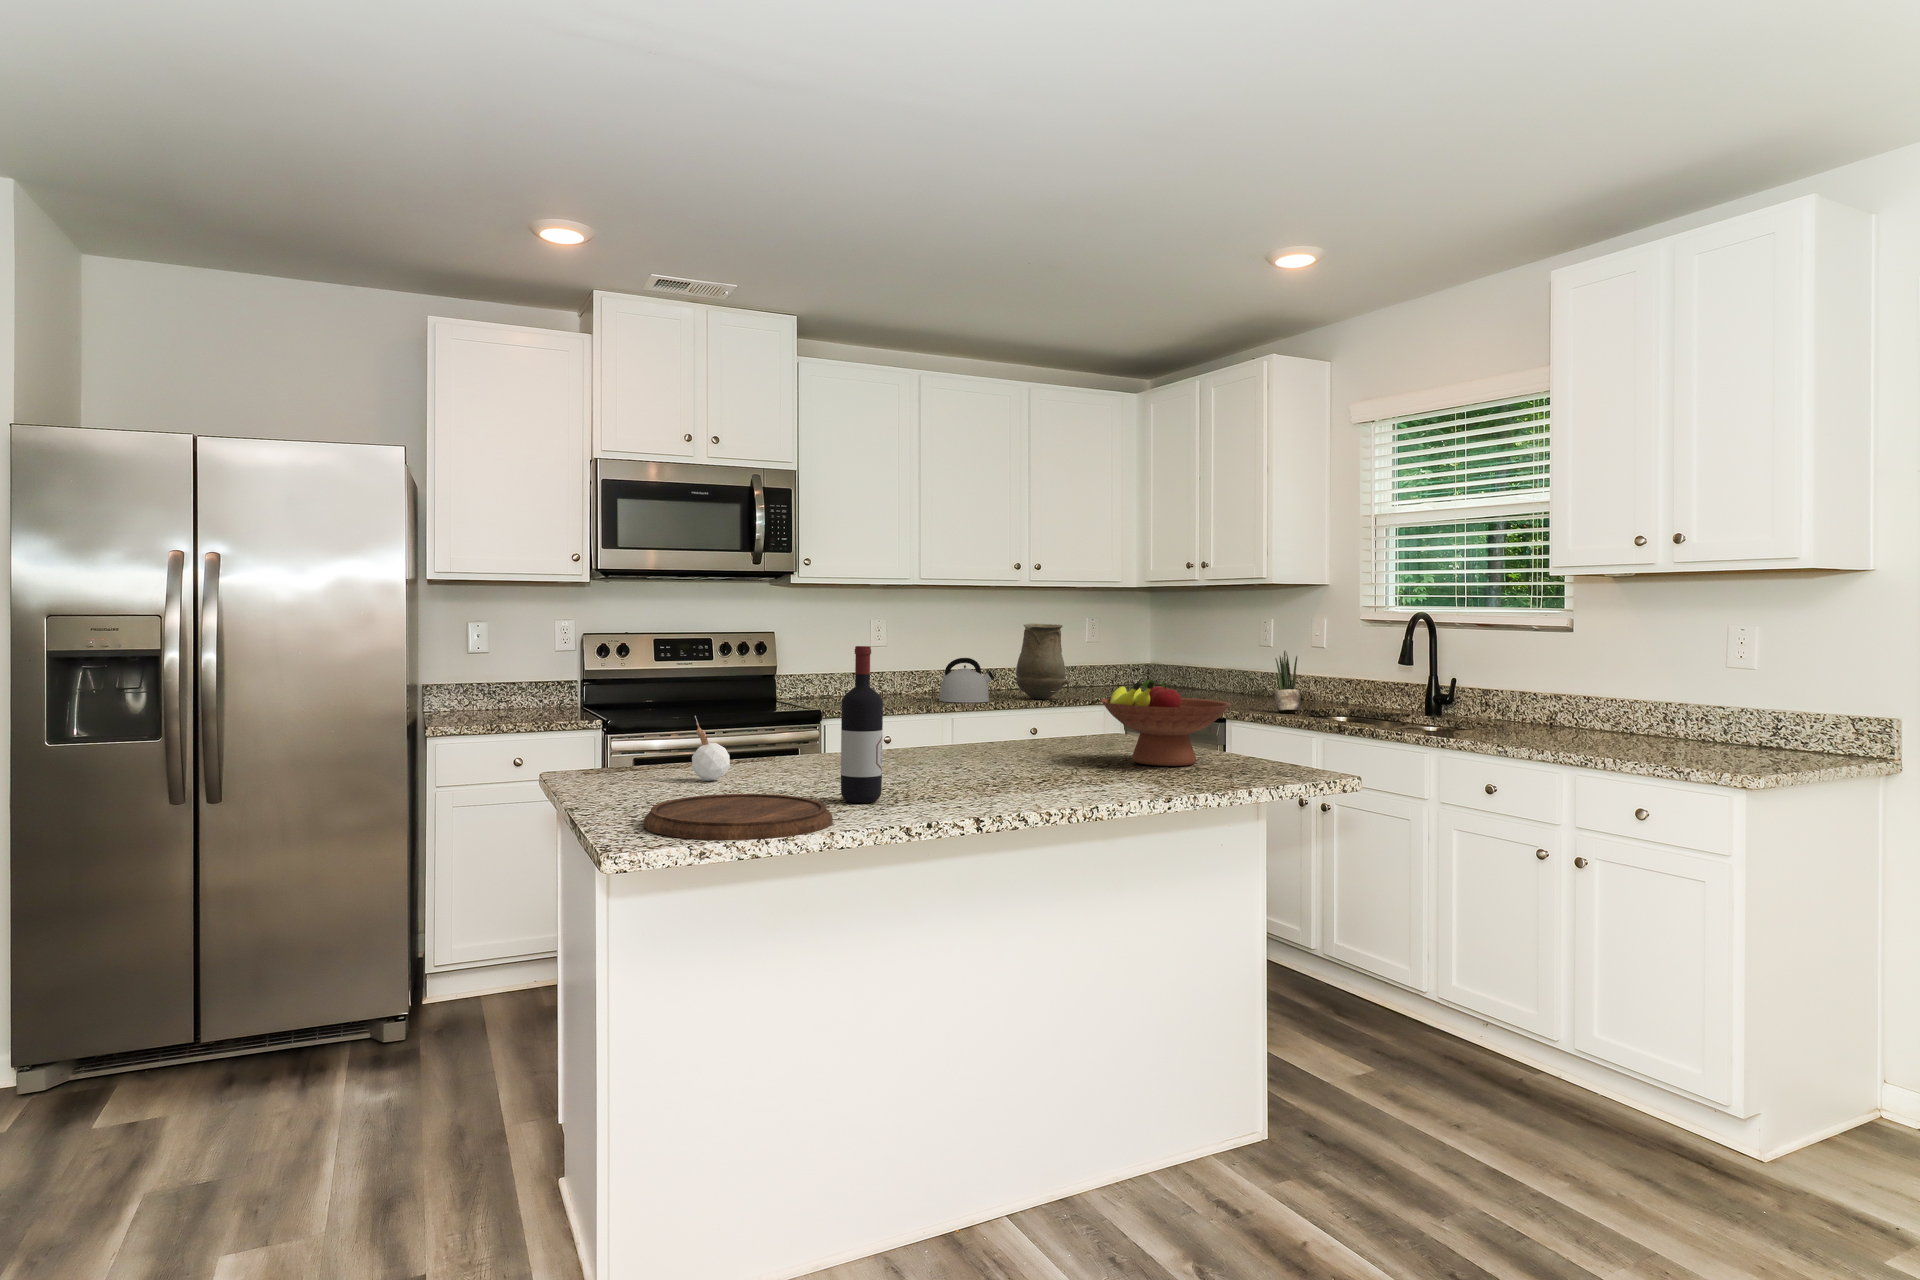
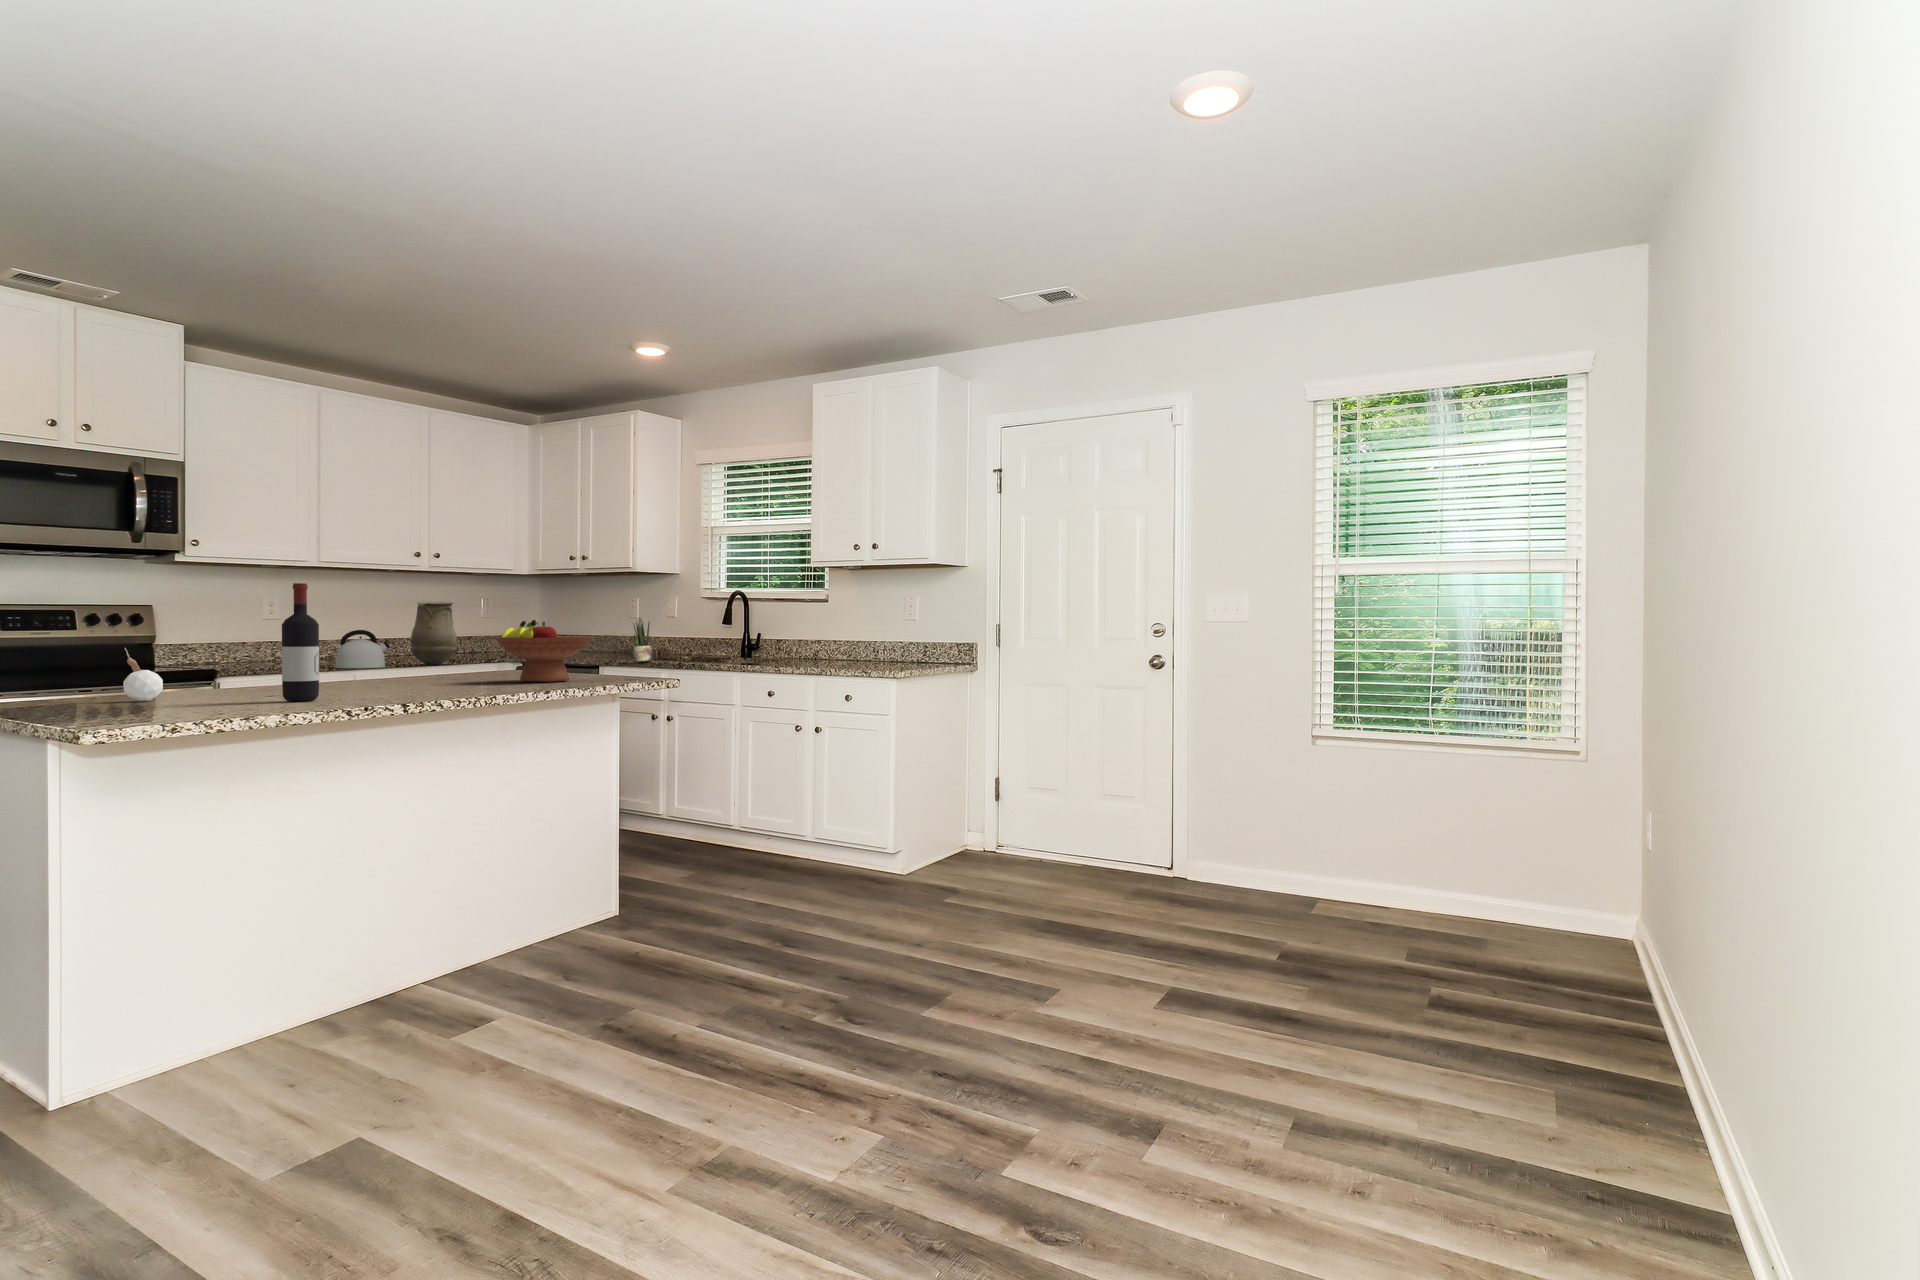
cutting board: present [644,794,833,840] -> none [108,694,284,717]

